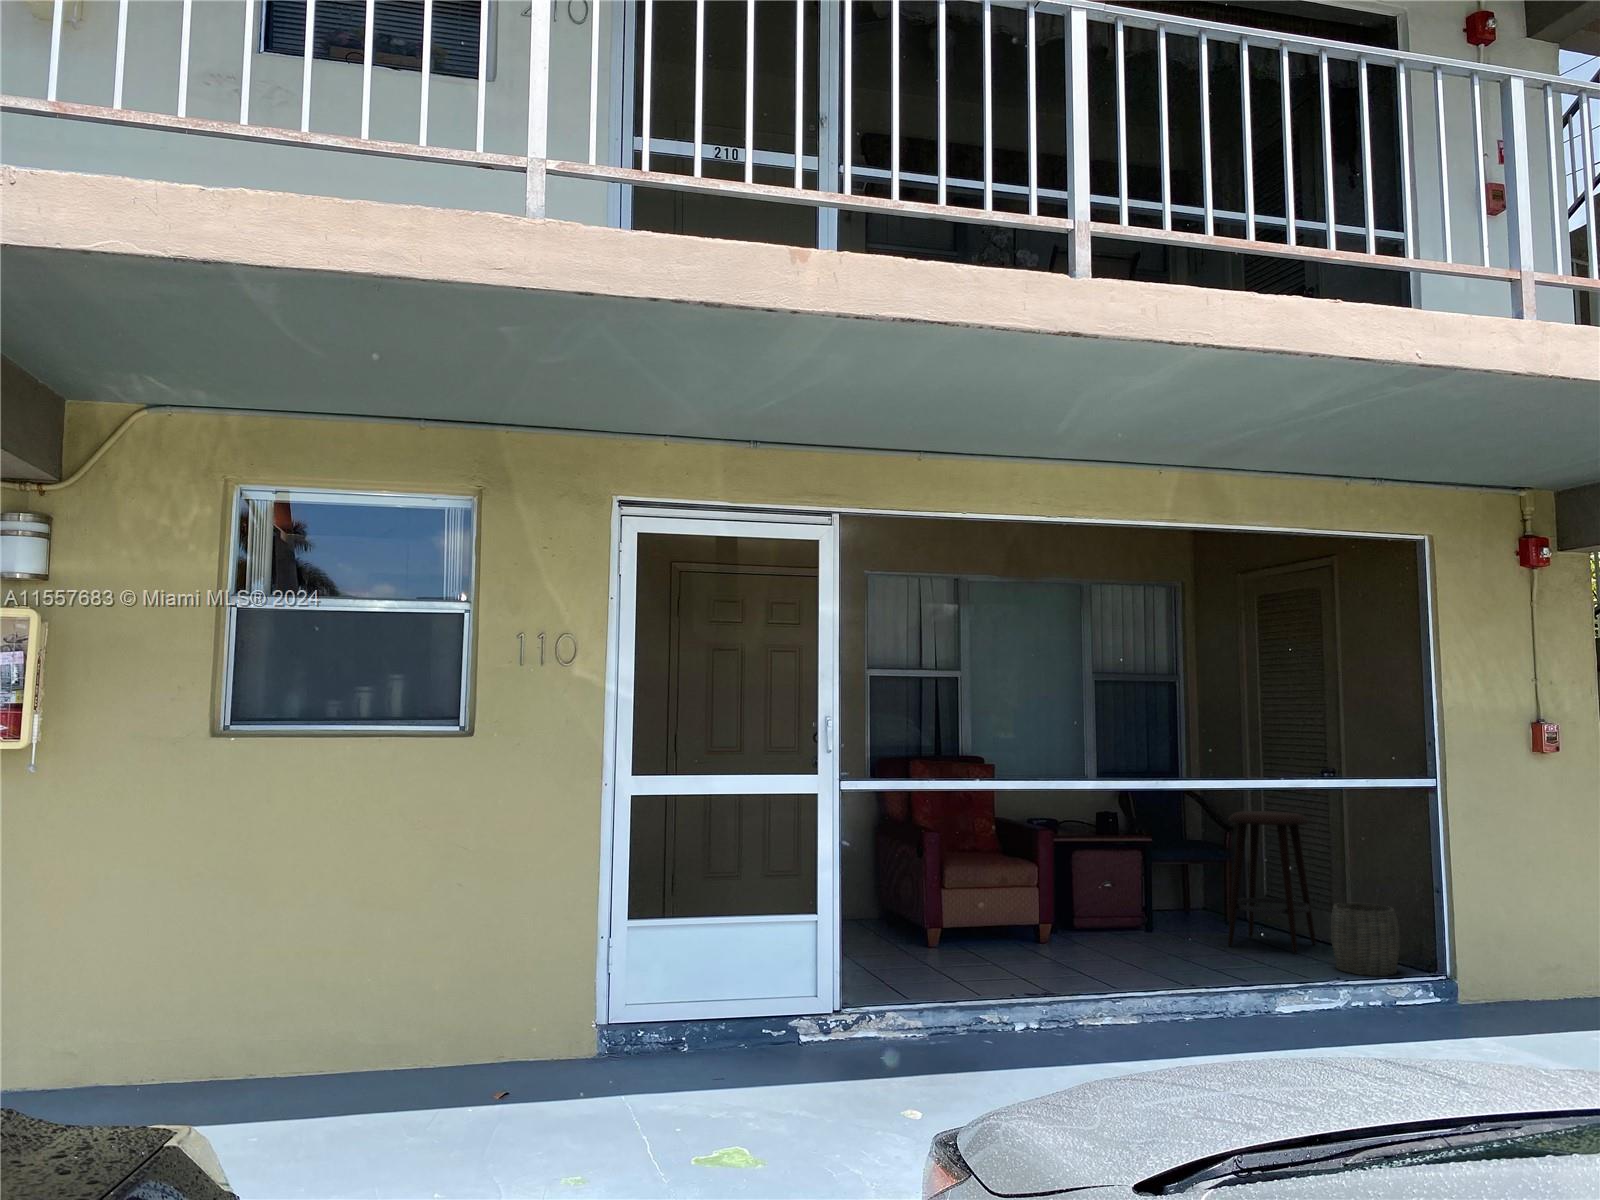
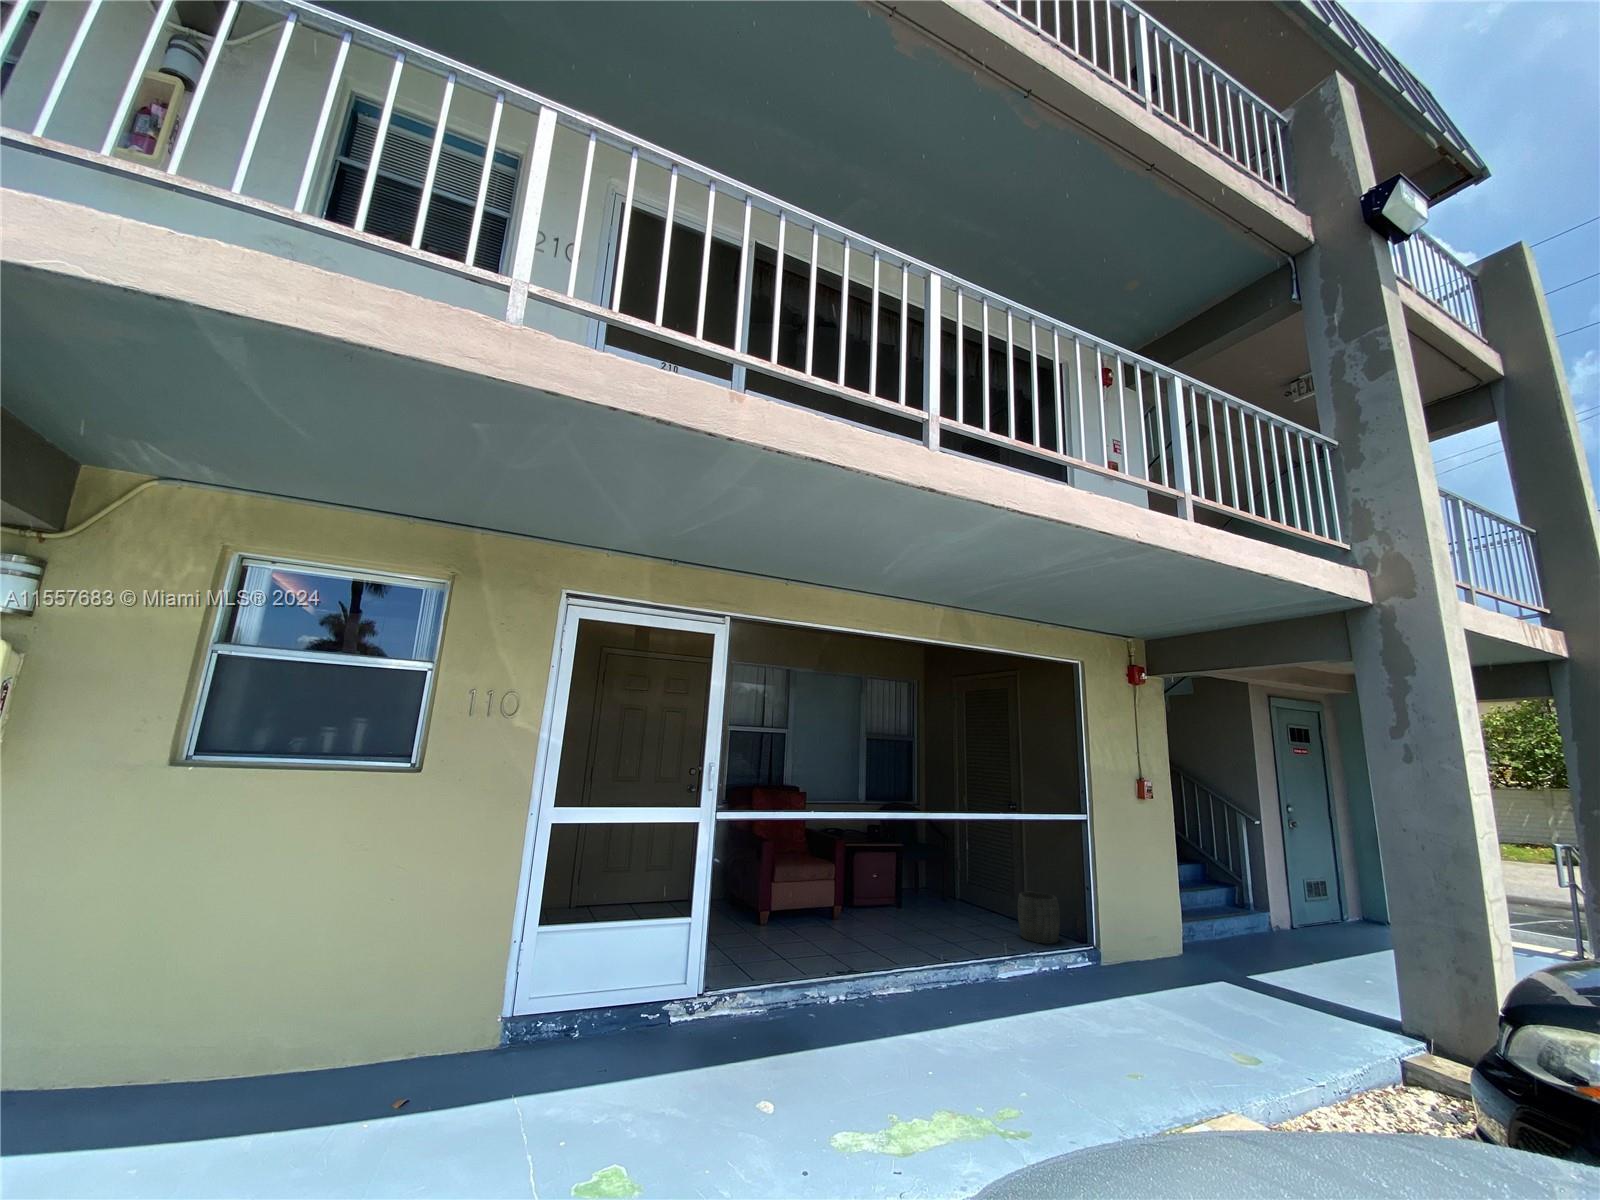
stool: present [1228,811,1316,954] -> none [949,827,1000,925]

